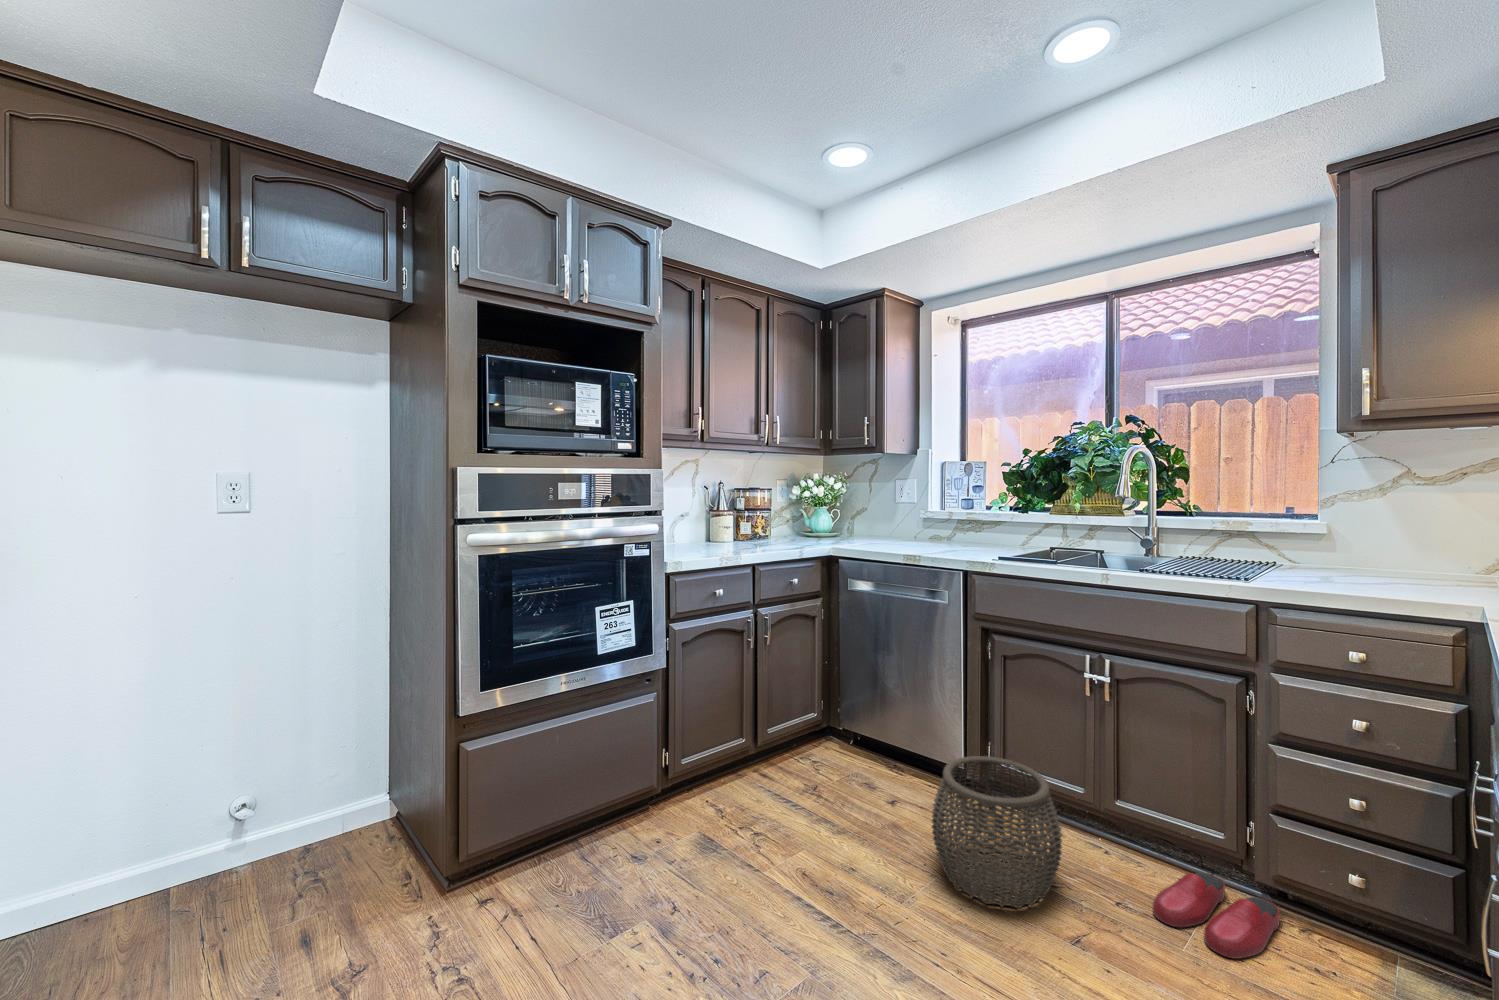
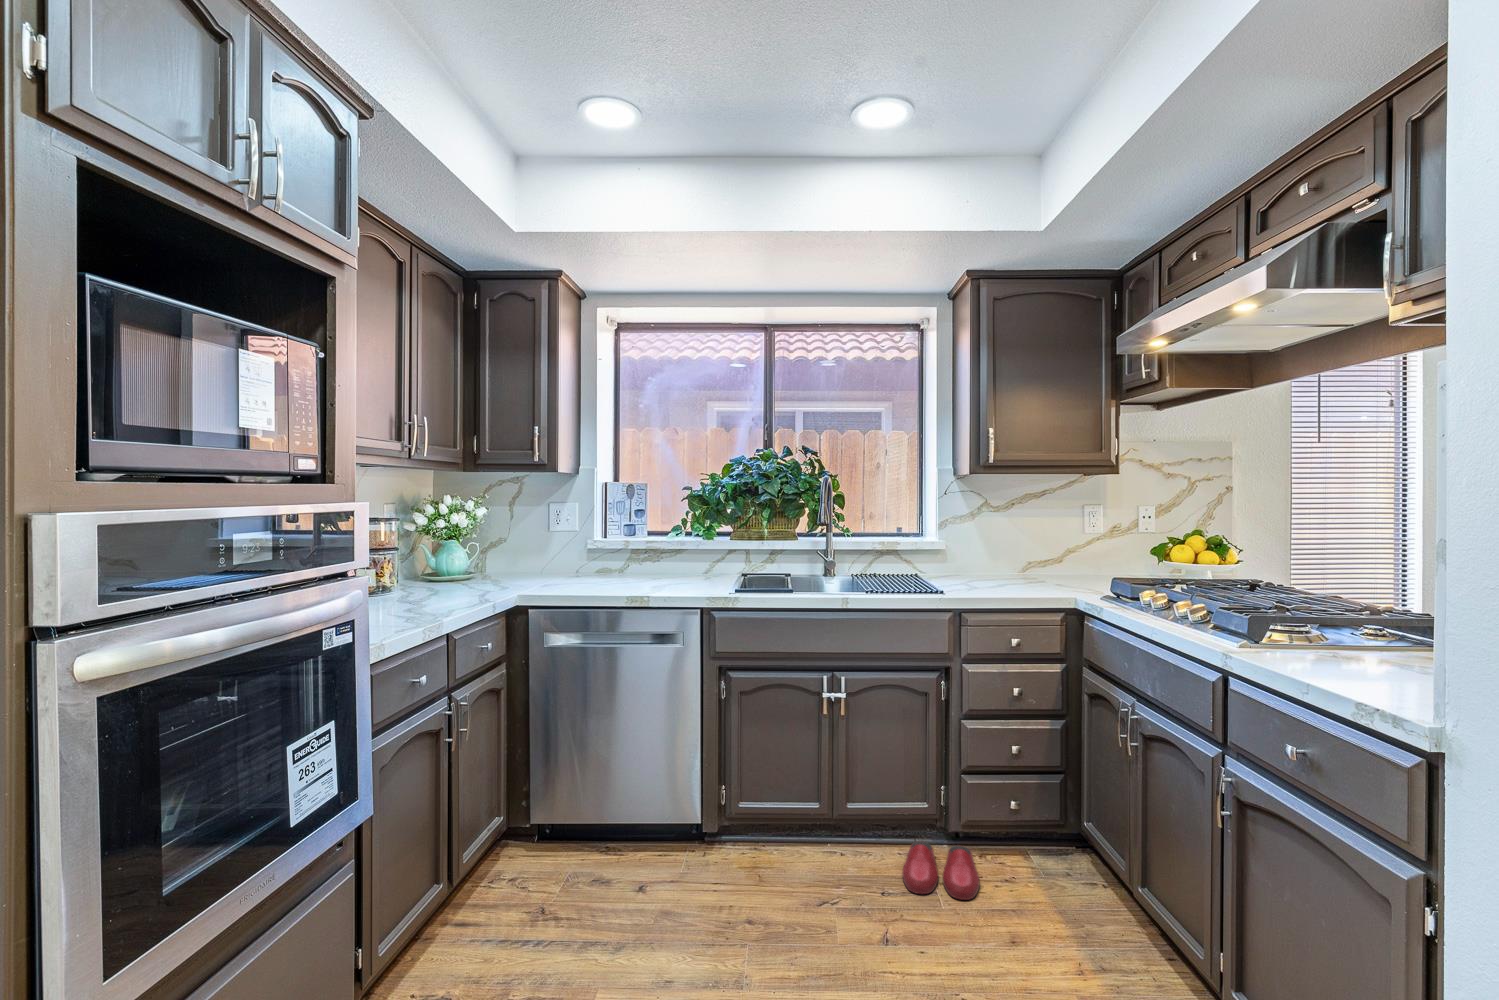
woven basket: present [932,756,1062,908] -> none [729,794,854,947]

